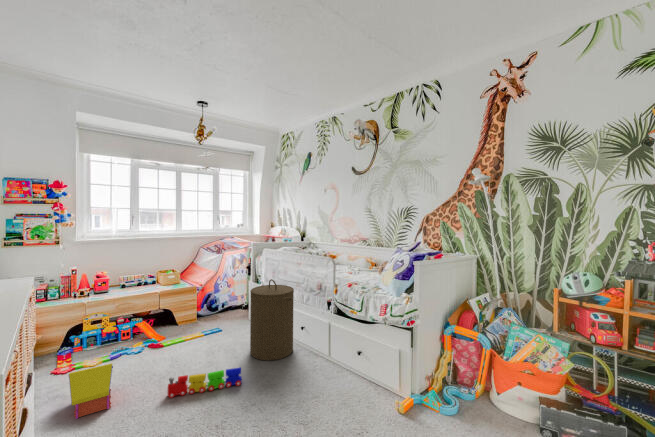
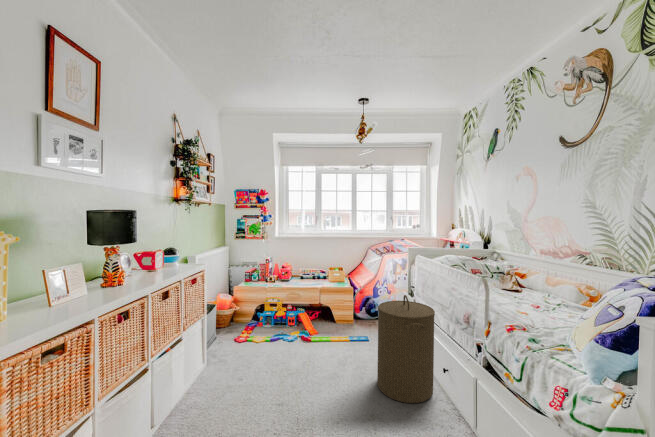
toy house: present [69,363,113,419] -> none [205,346,244,389]
toy train: present [168,368,242,398] -> none [272,379,345,418]

